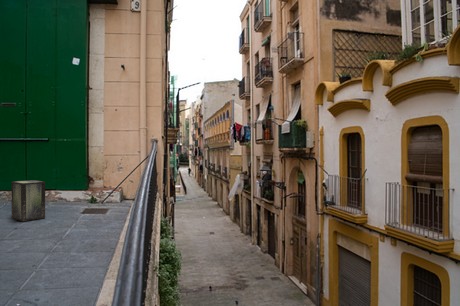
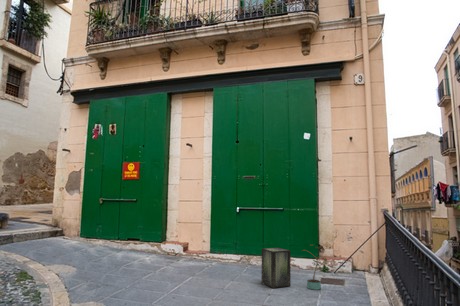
potted plant: none [58,174,85,219] -> present [302,244,327,290]

